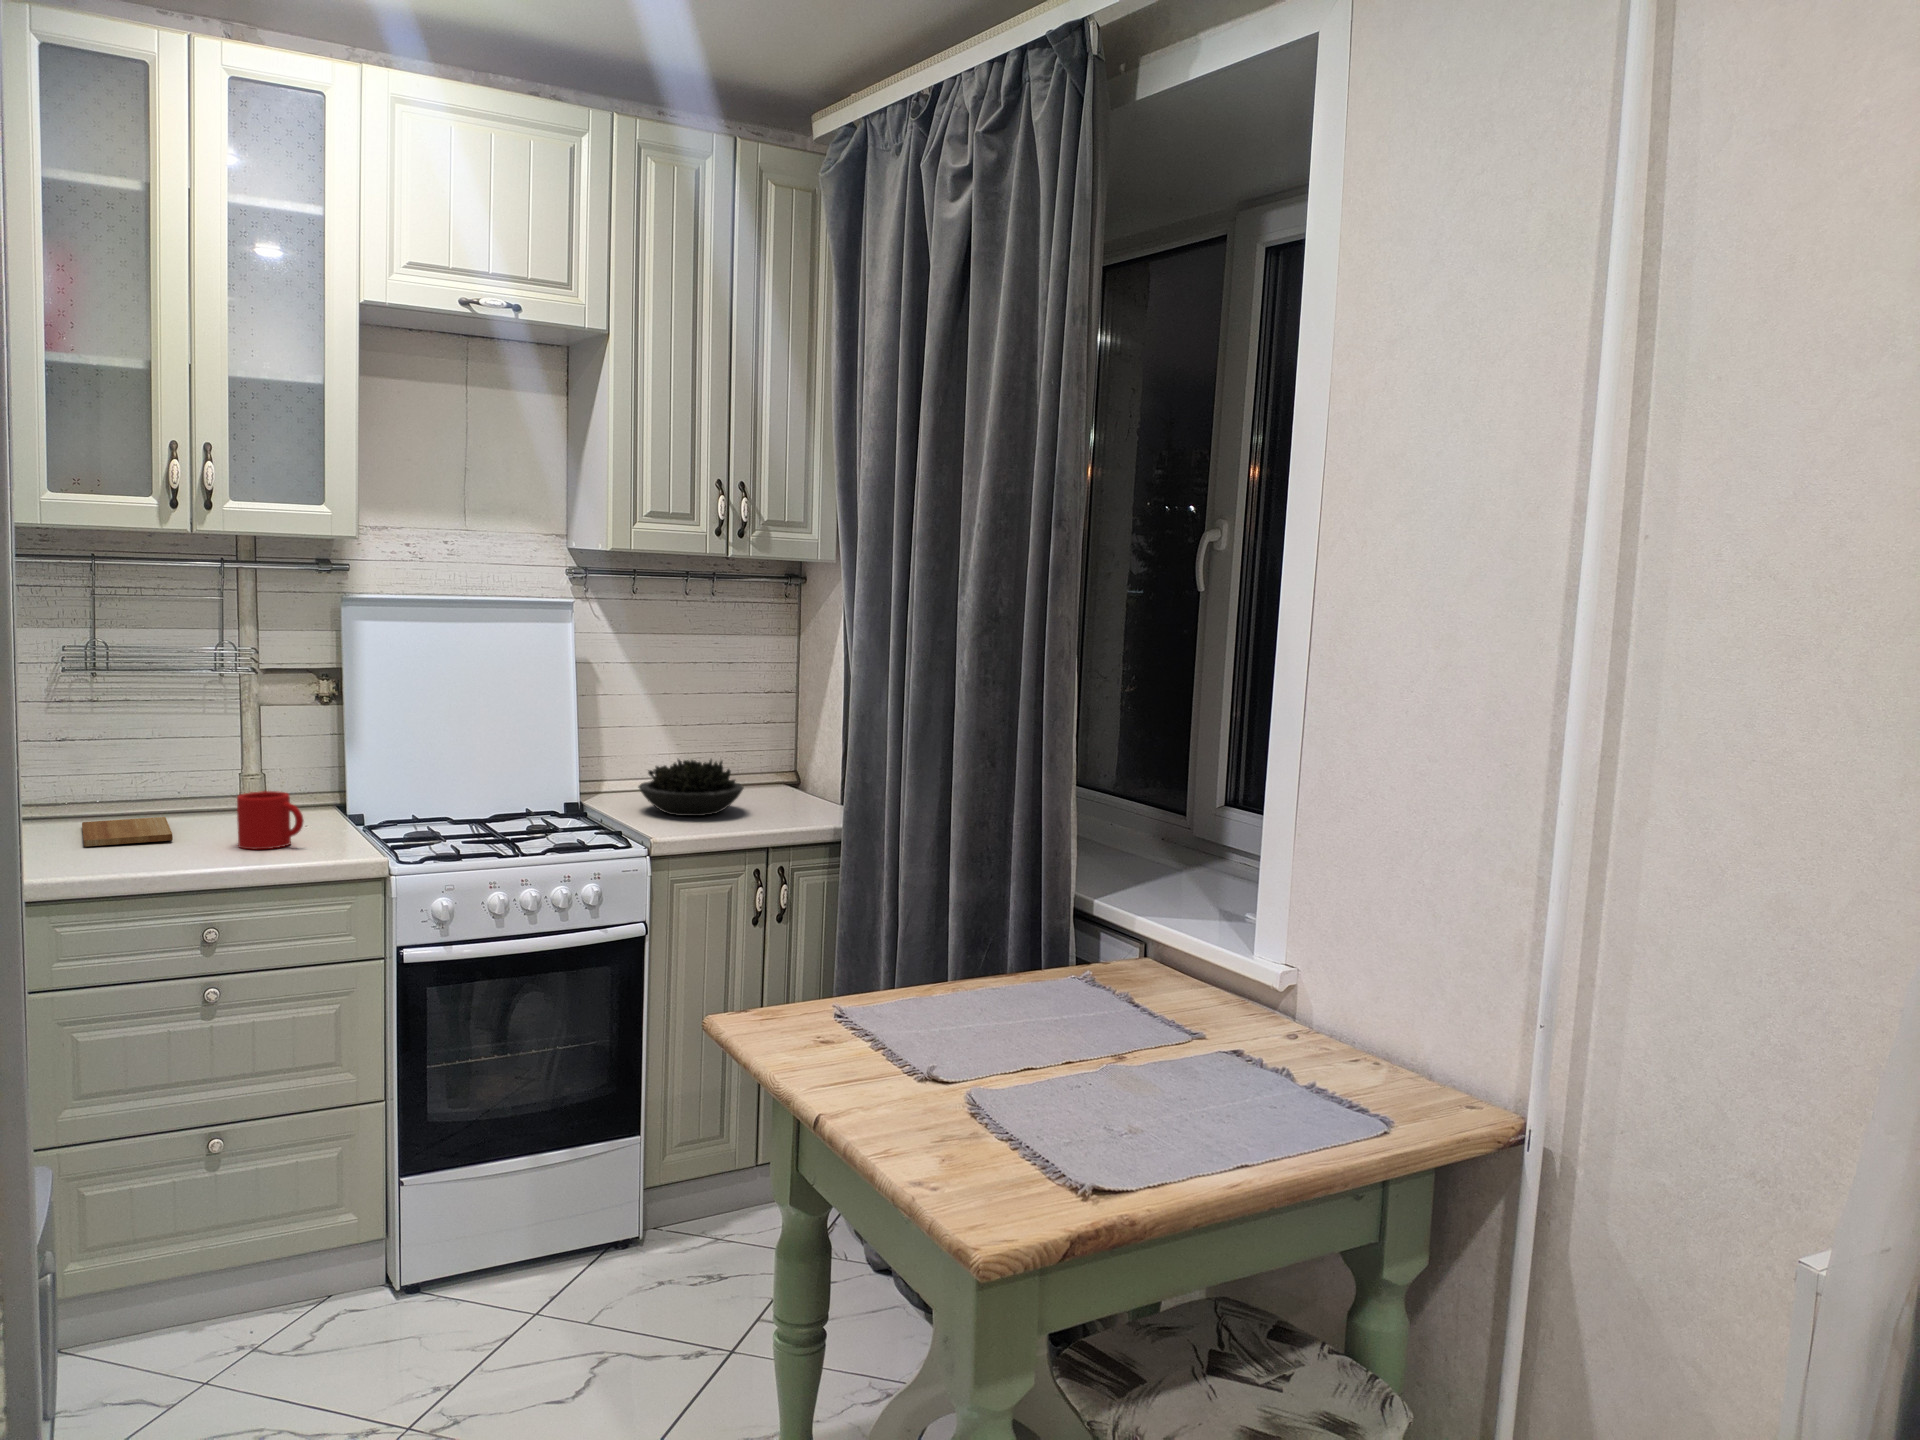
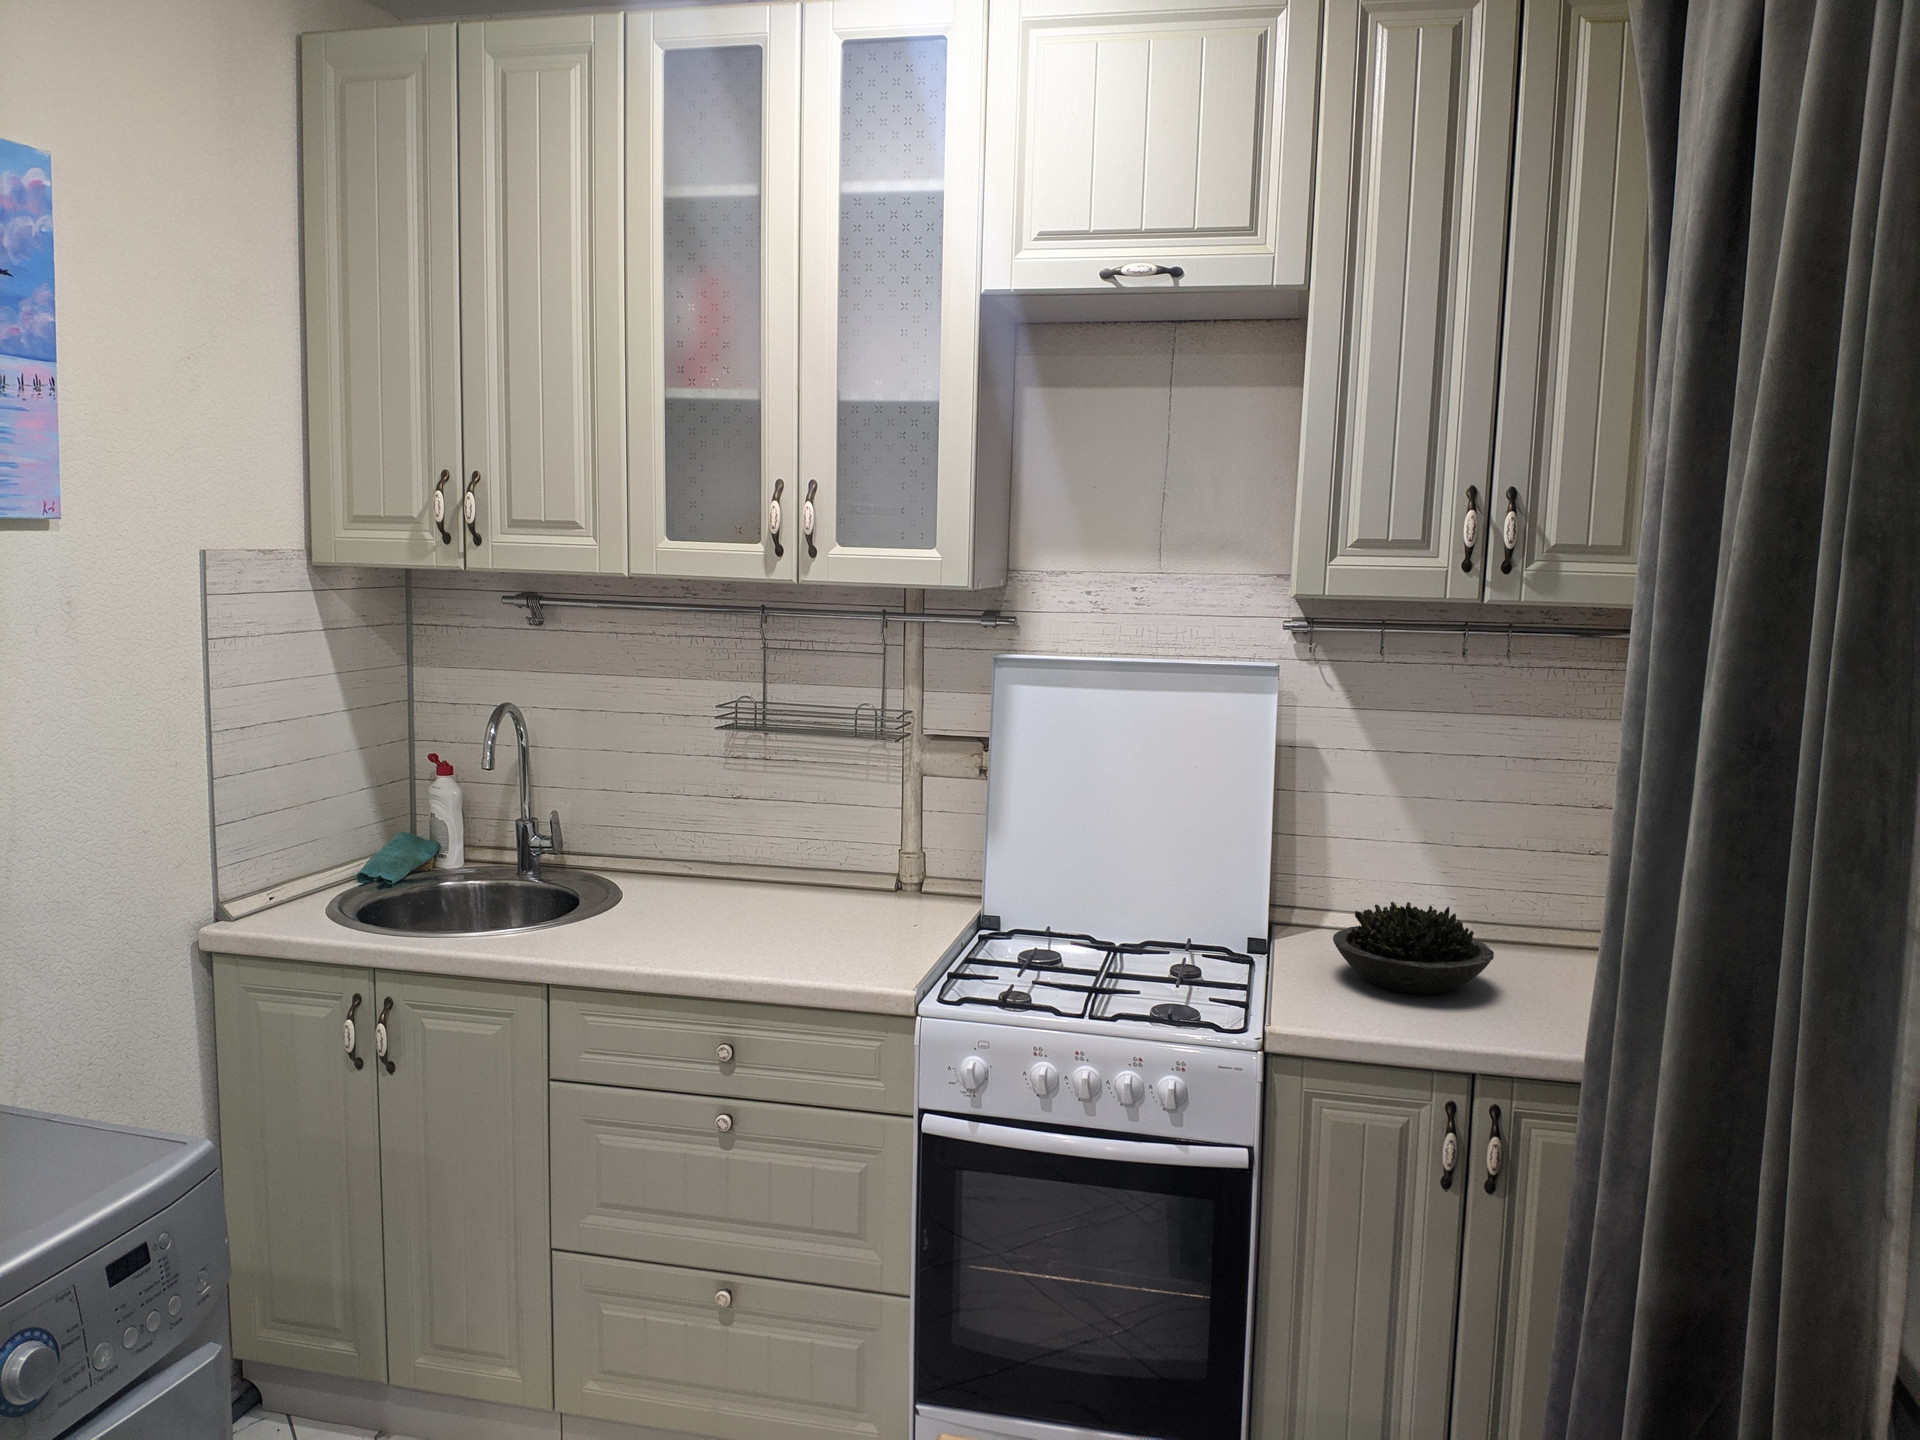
mug: present [237,791,304,849] -> none [813,883,869,954]
cutting board: present [82,817,173,846] -> none [691,886,807,924]

